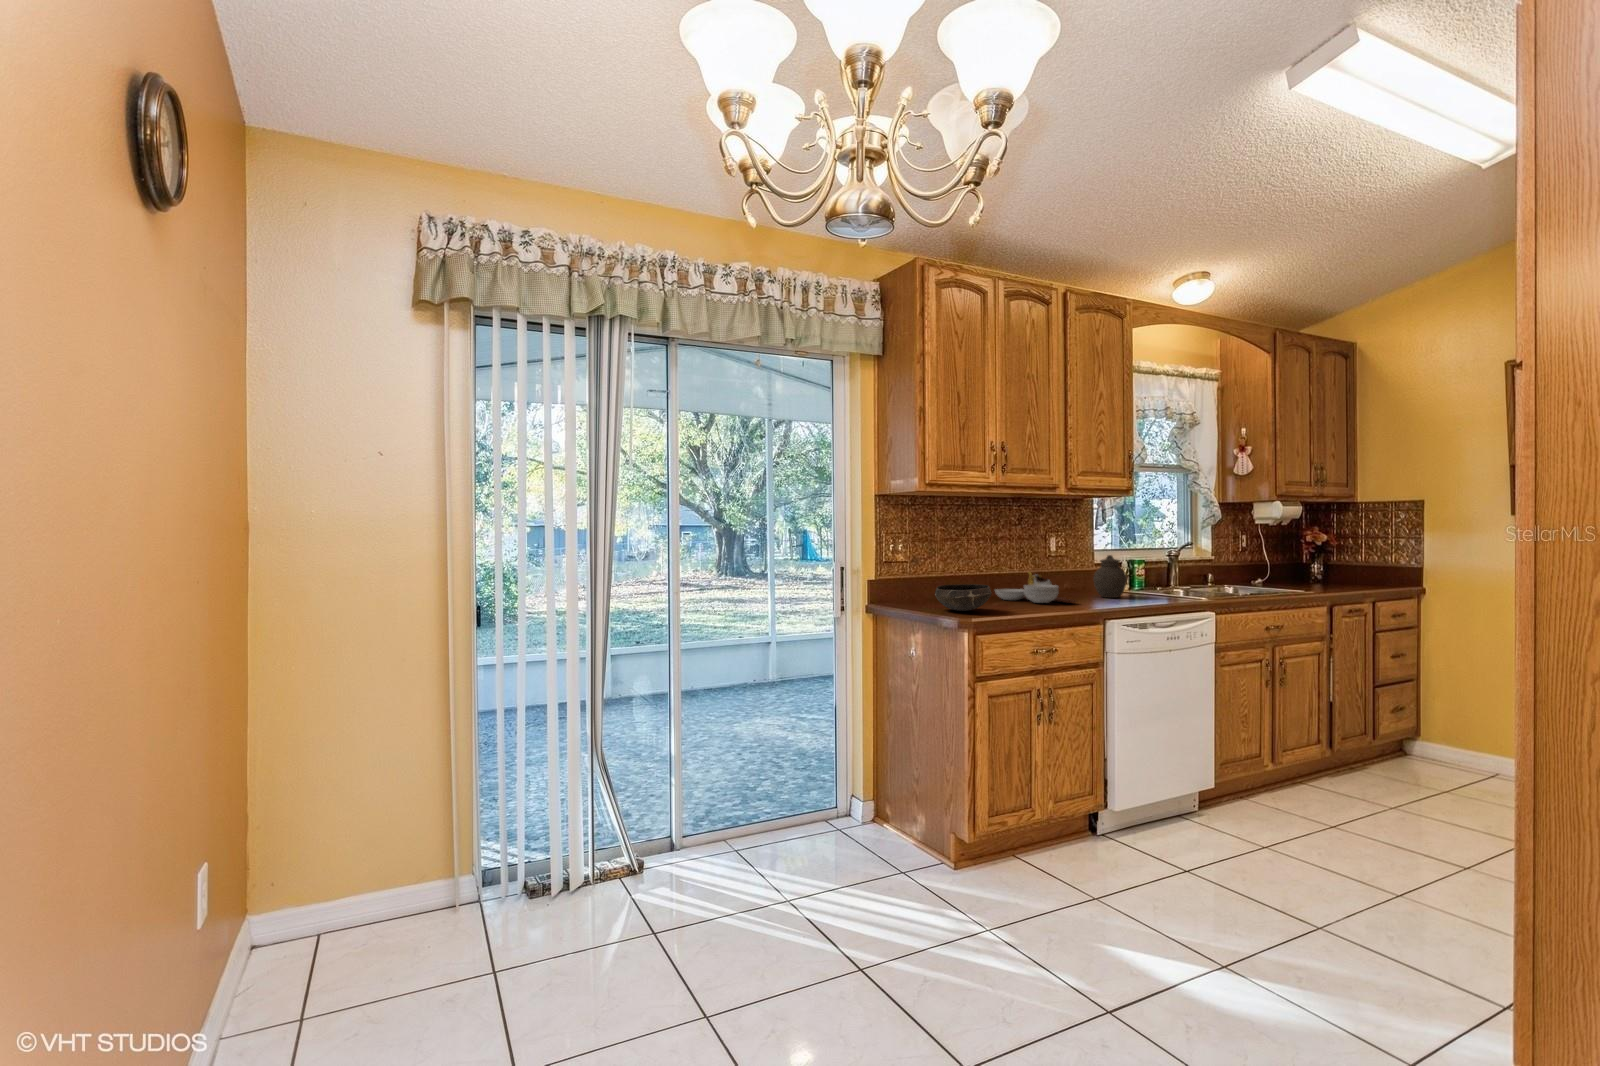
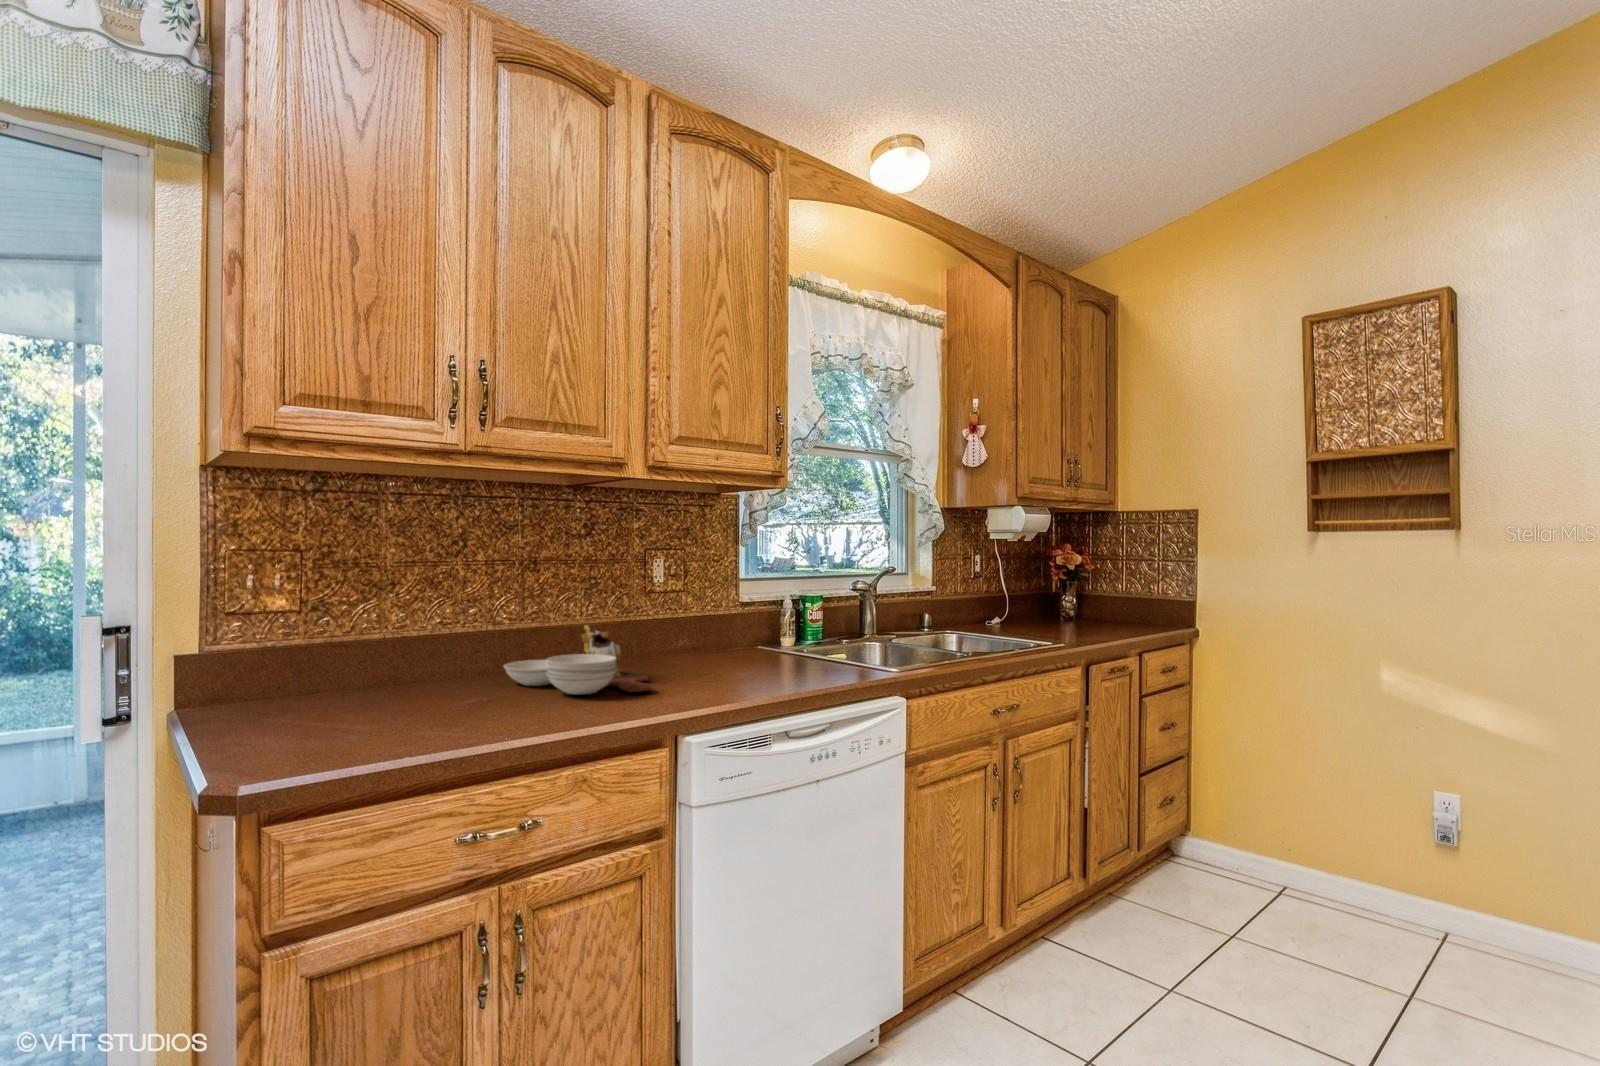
jar: present [1093,555,1127,598] -> none [714,592,770,669]
bowl: present [935,584,992,611] -> none [256,669,406,739]

